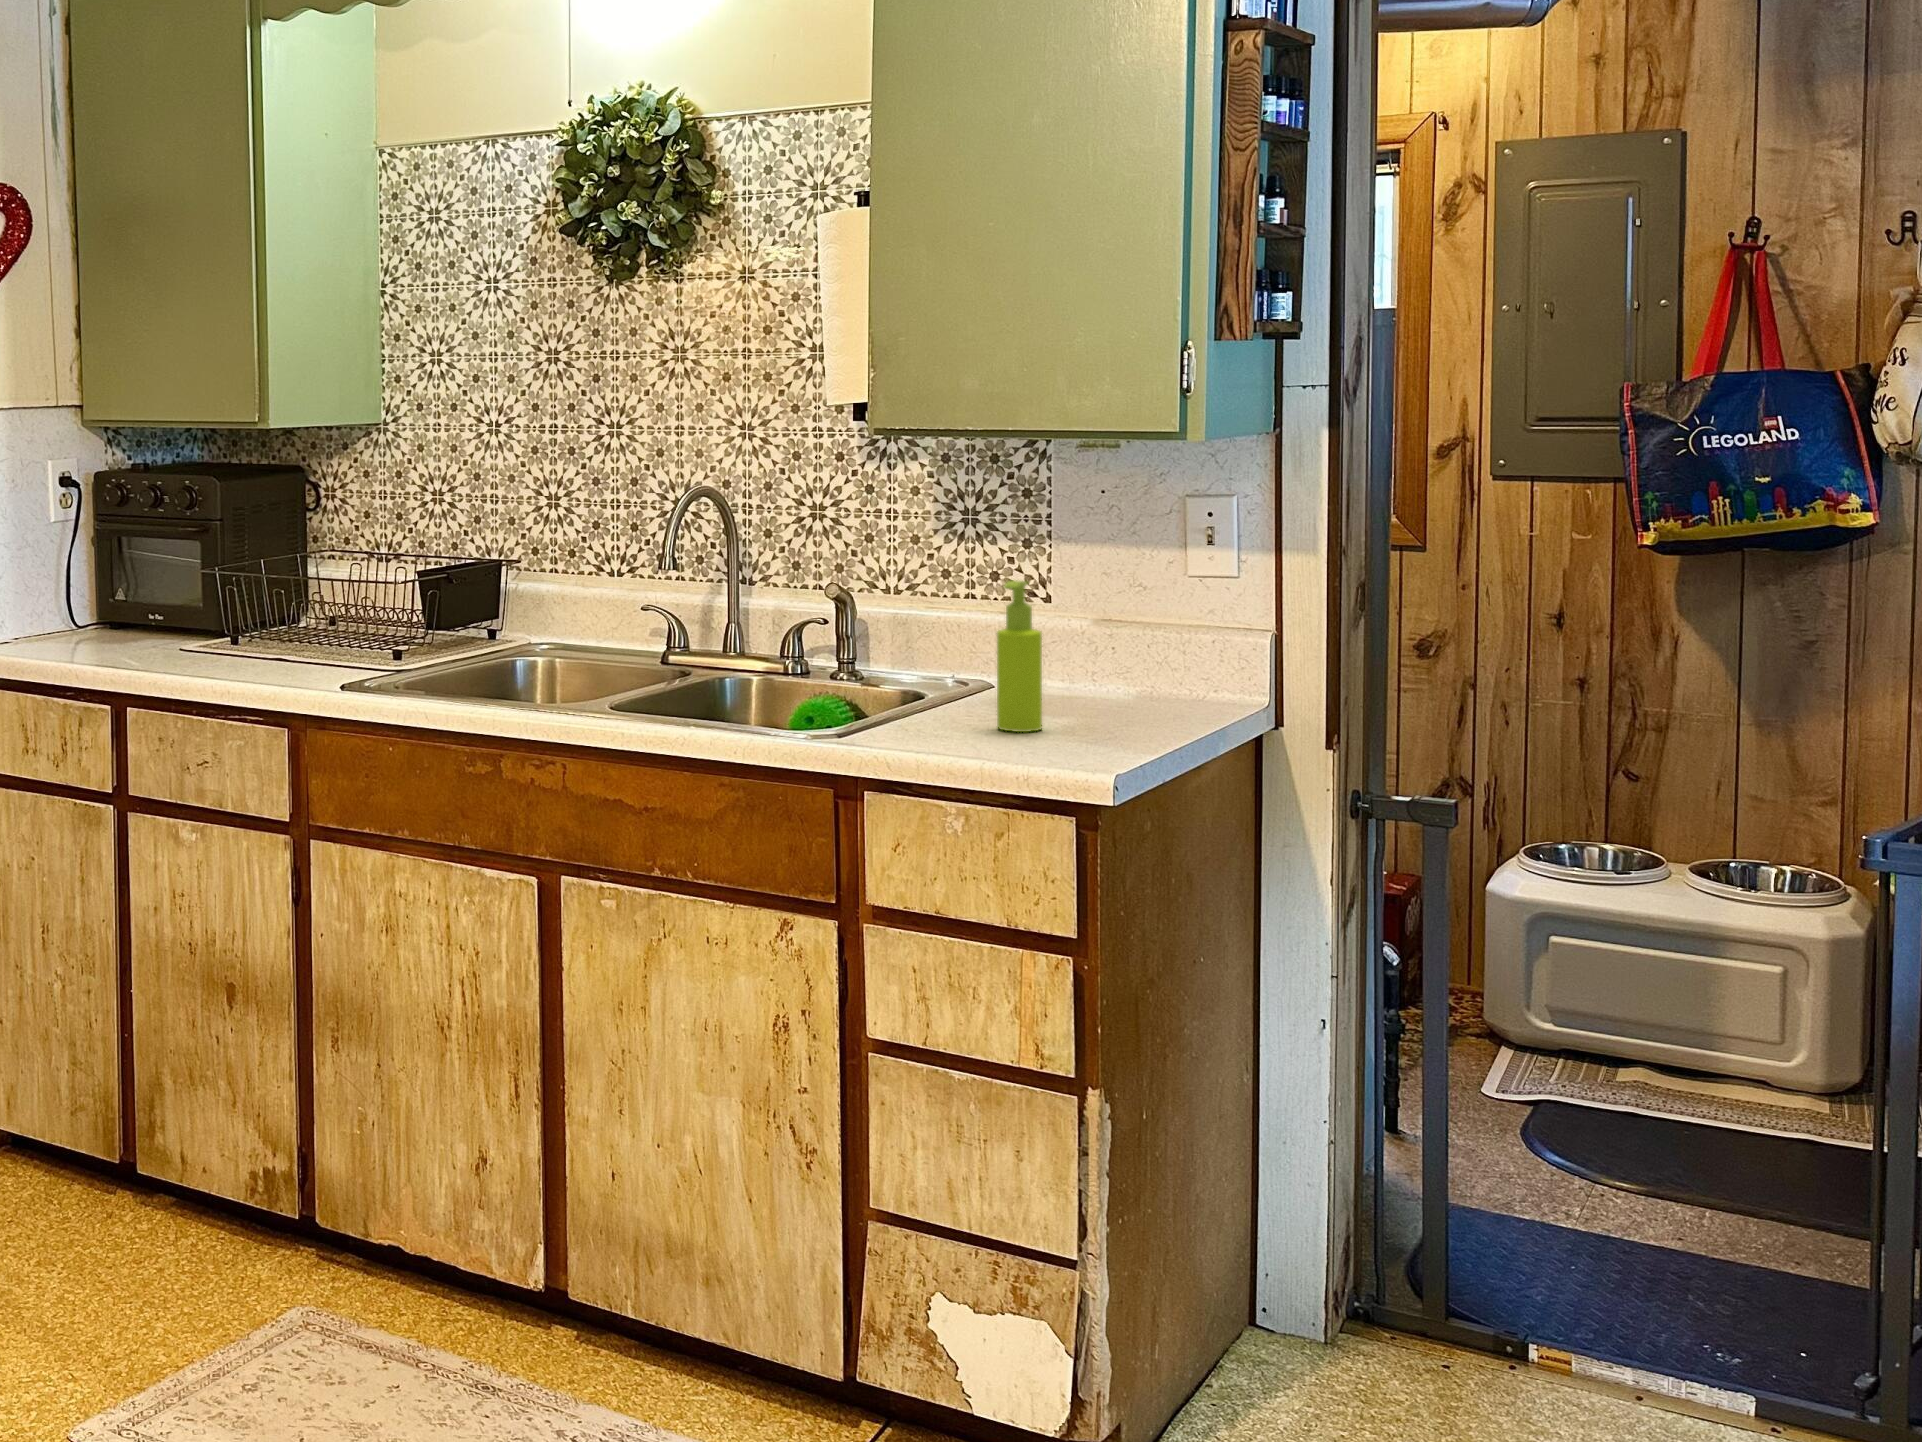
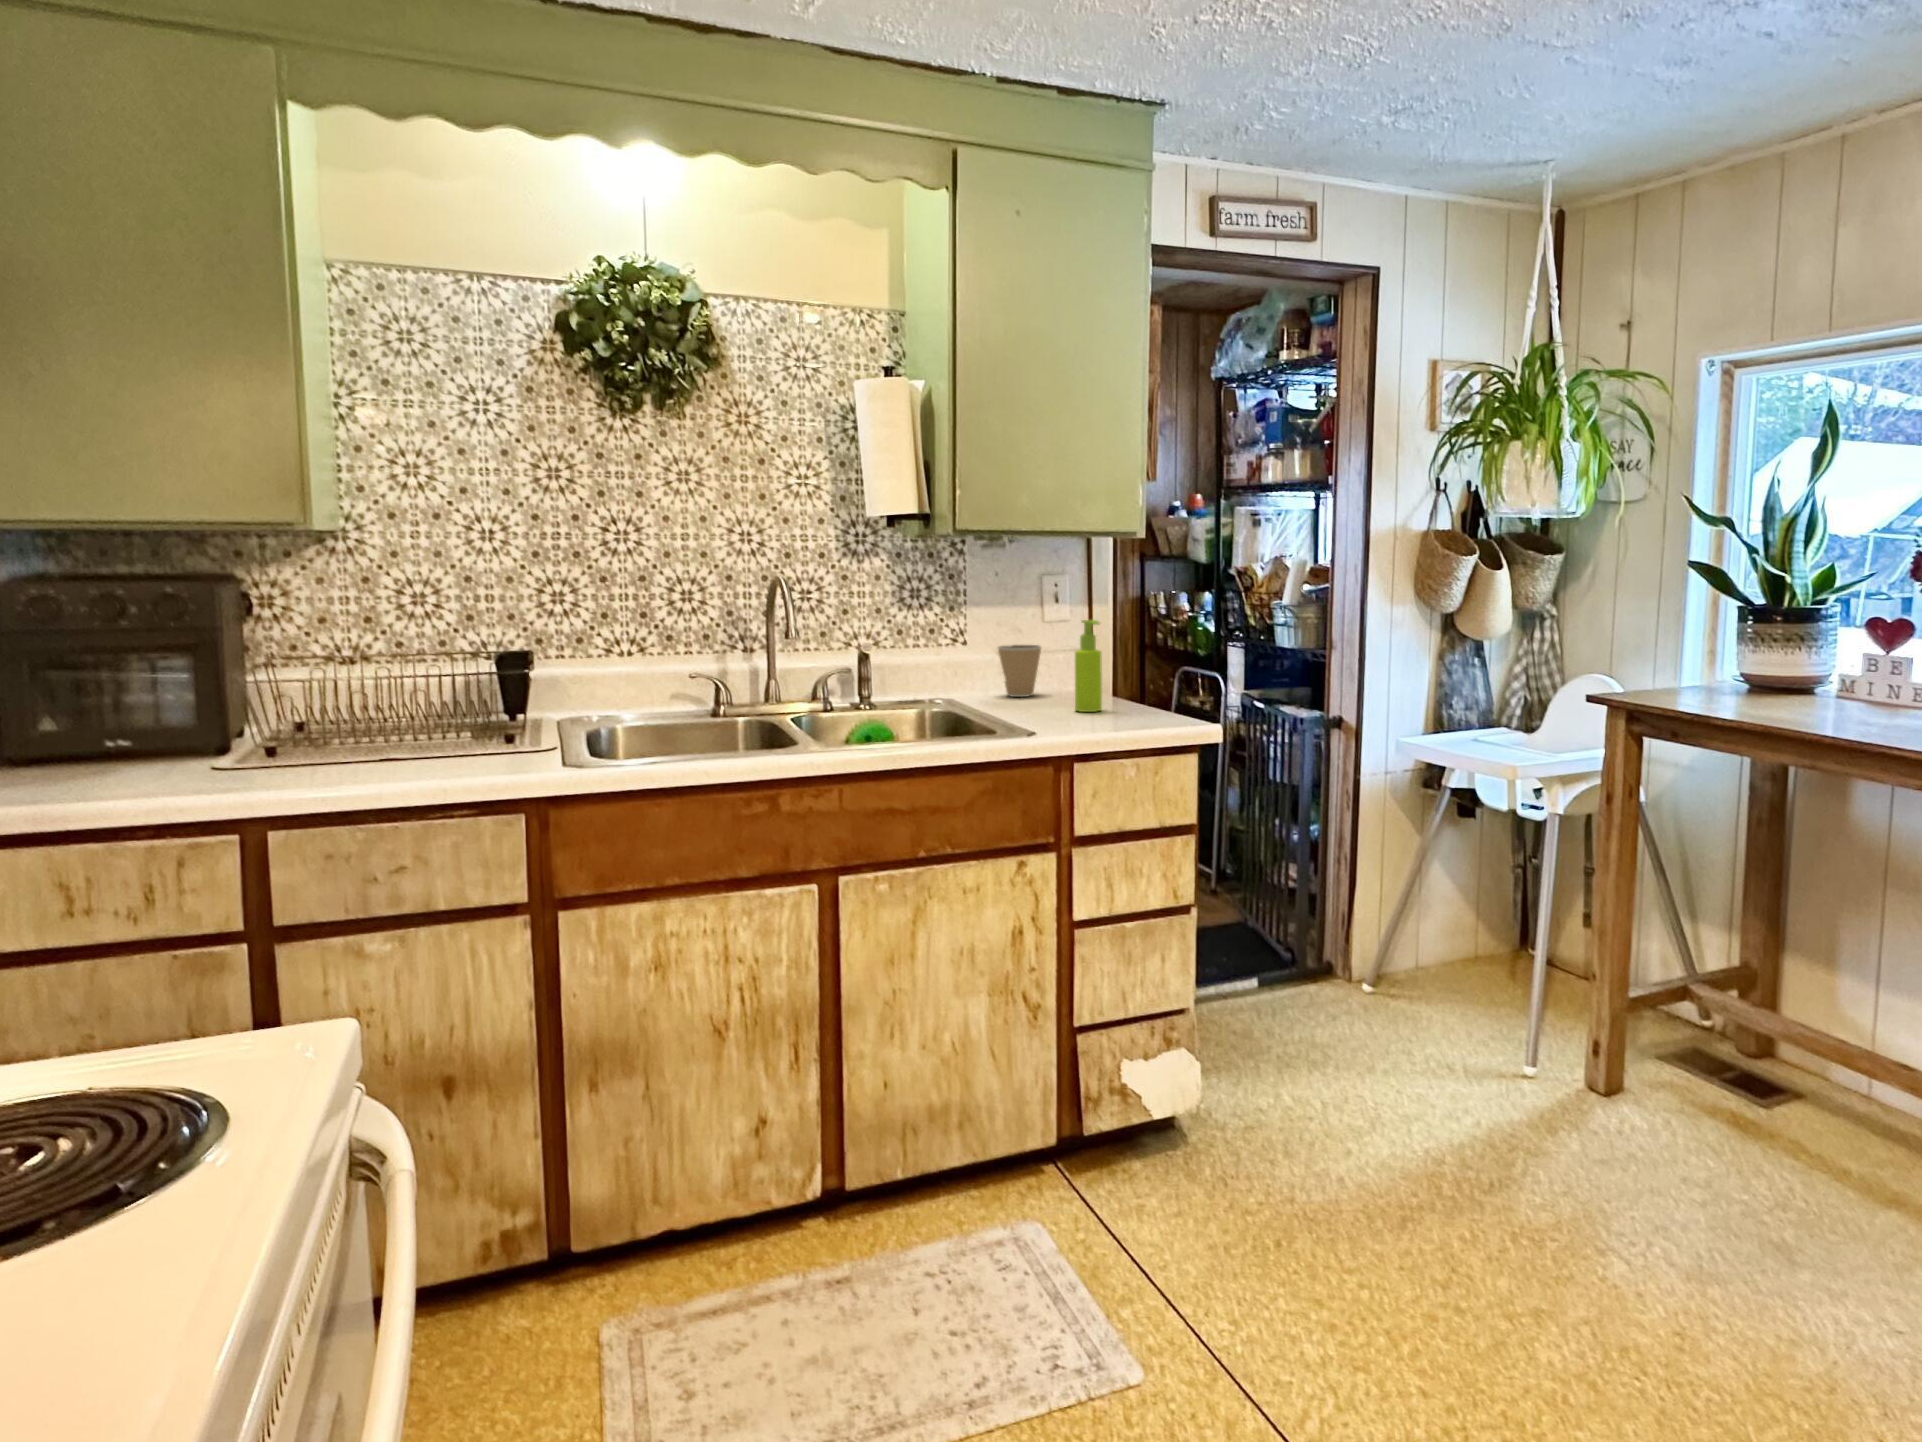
coffee cup: none [1044,610,1122,698] -> present [998,645,1041,697]

